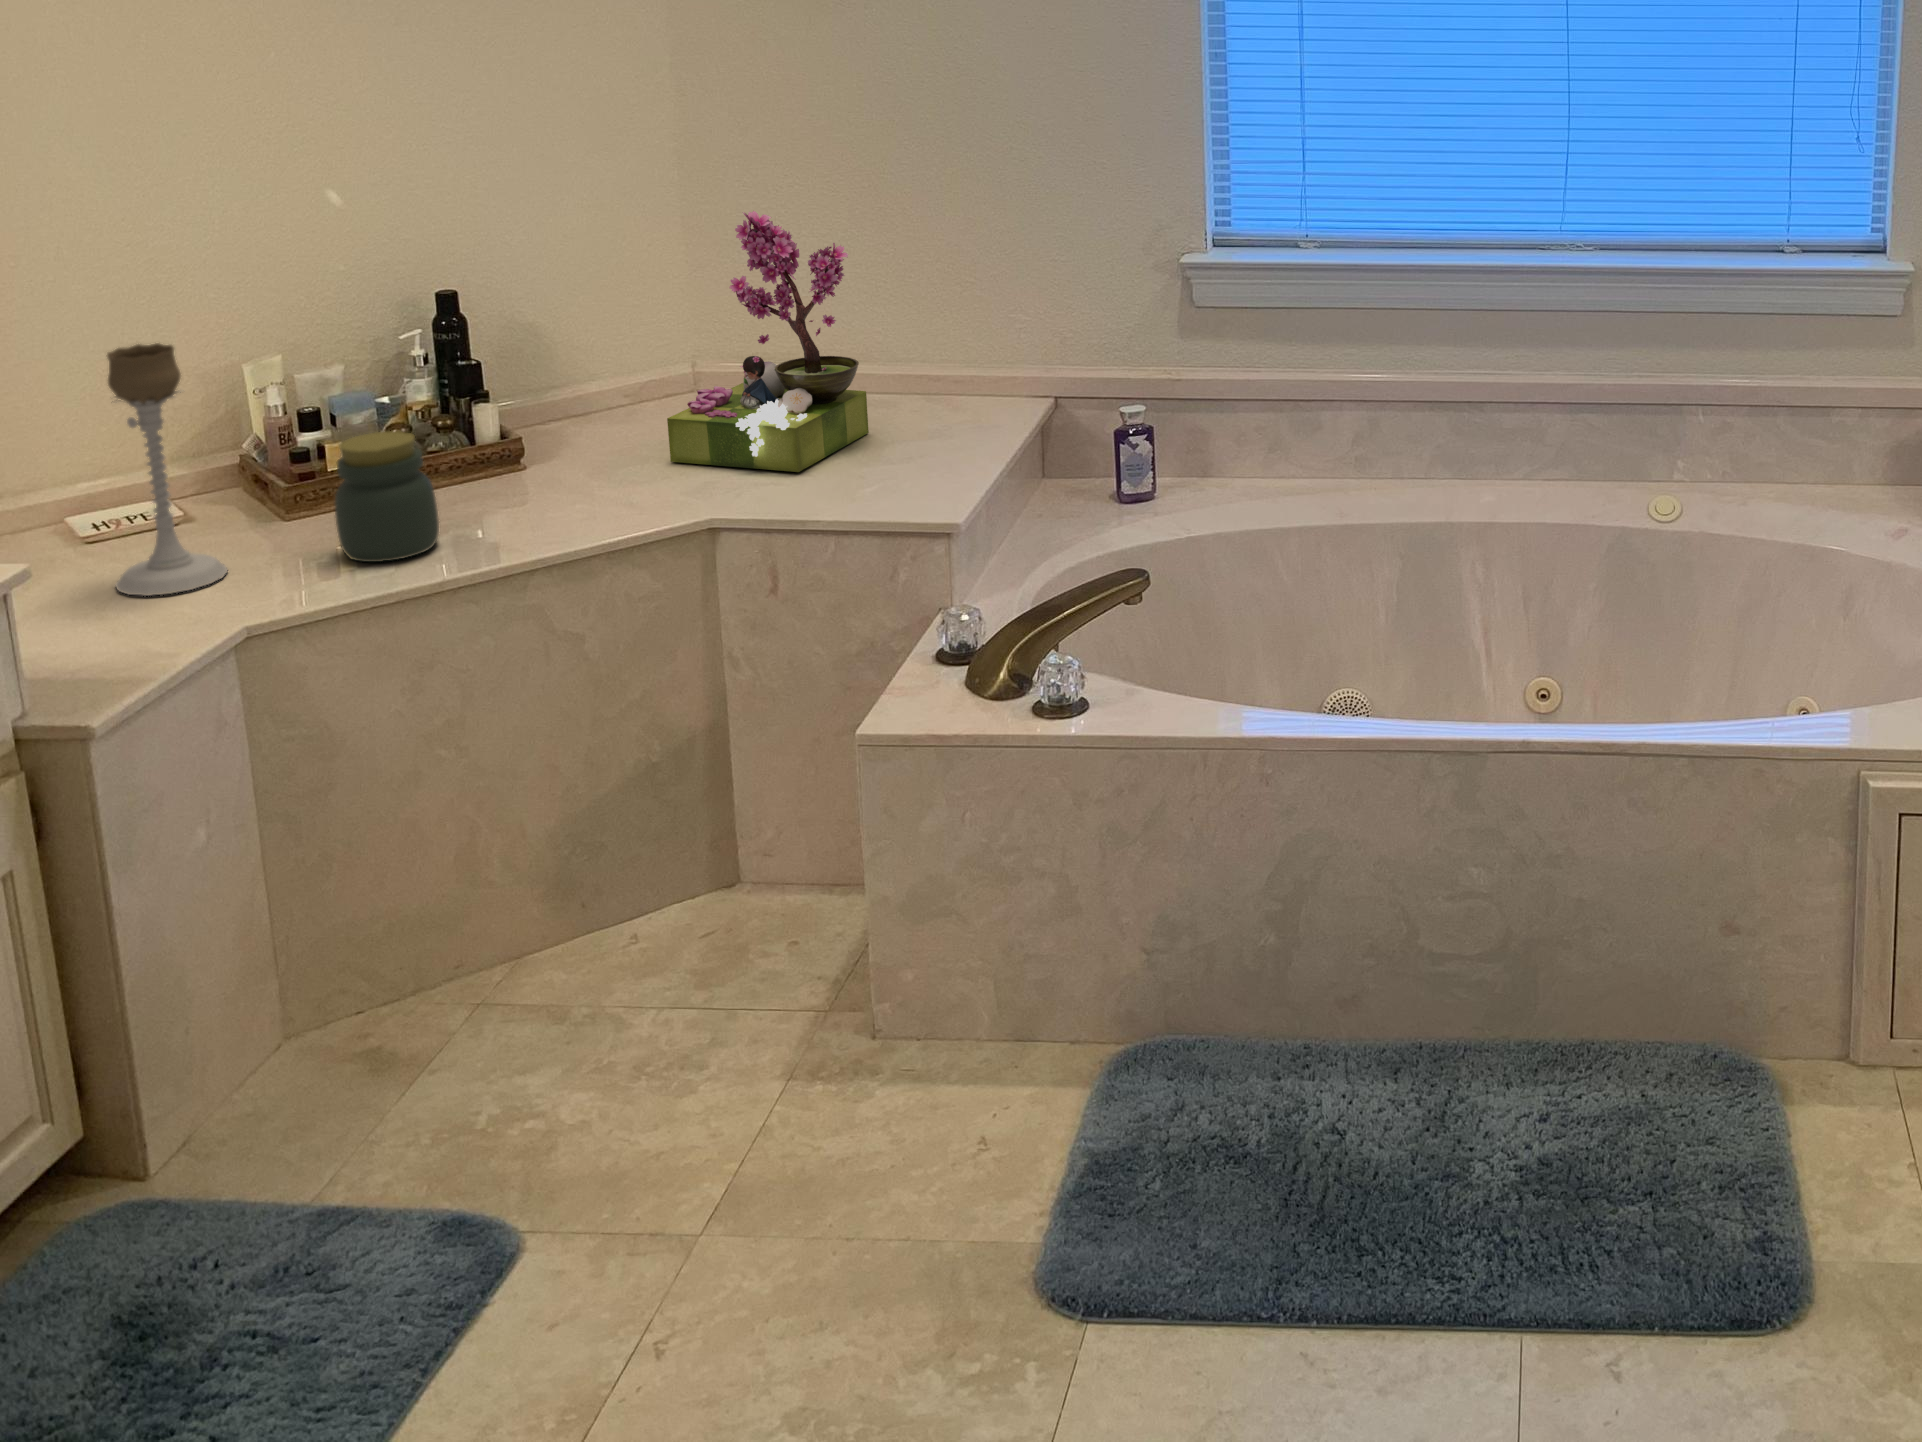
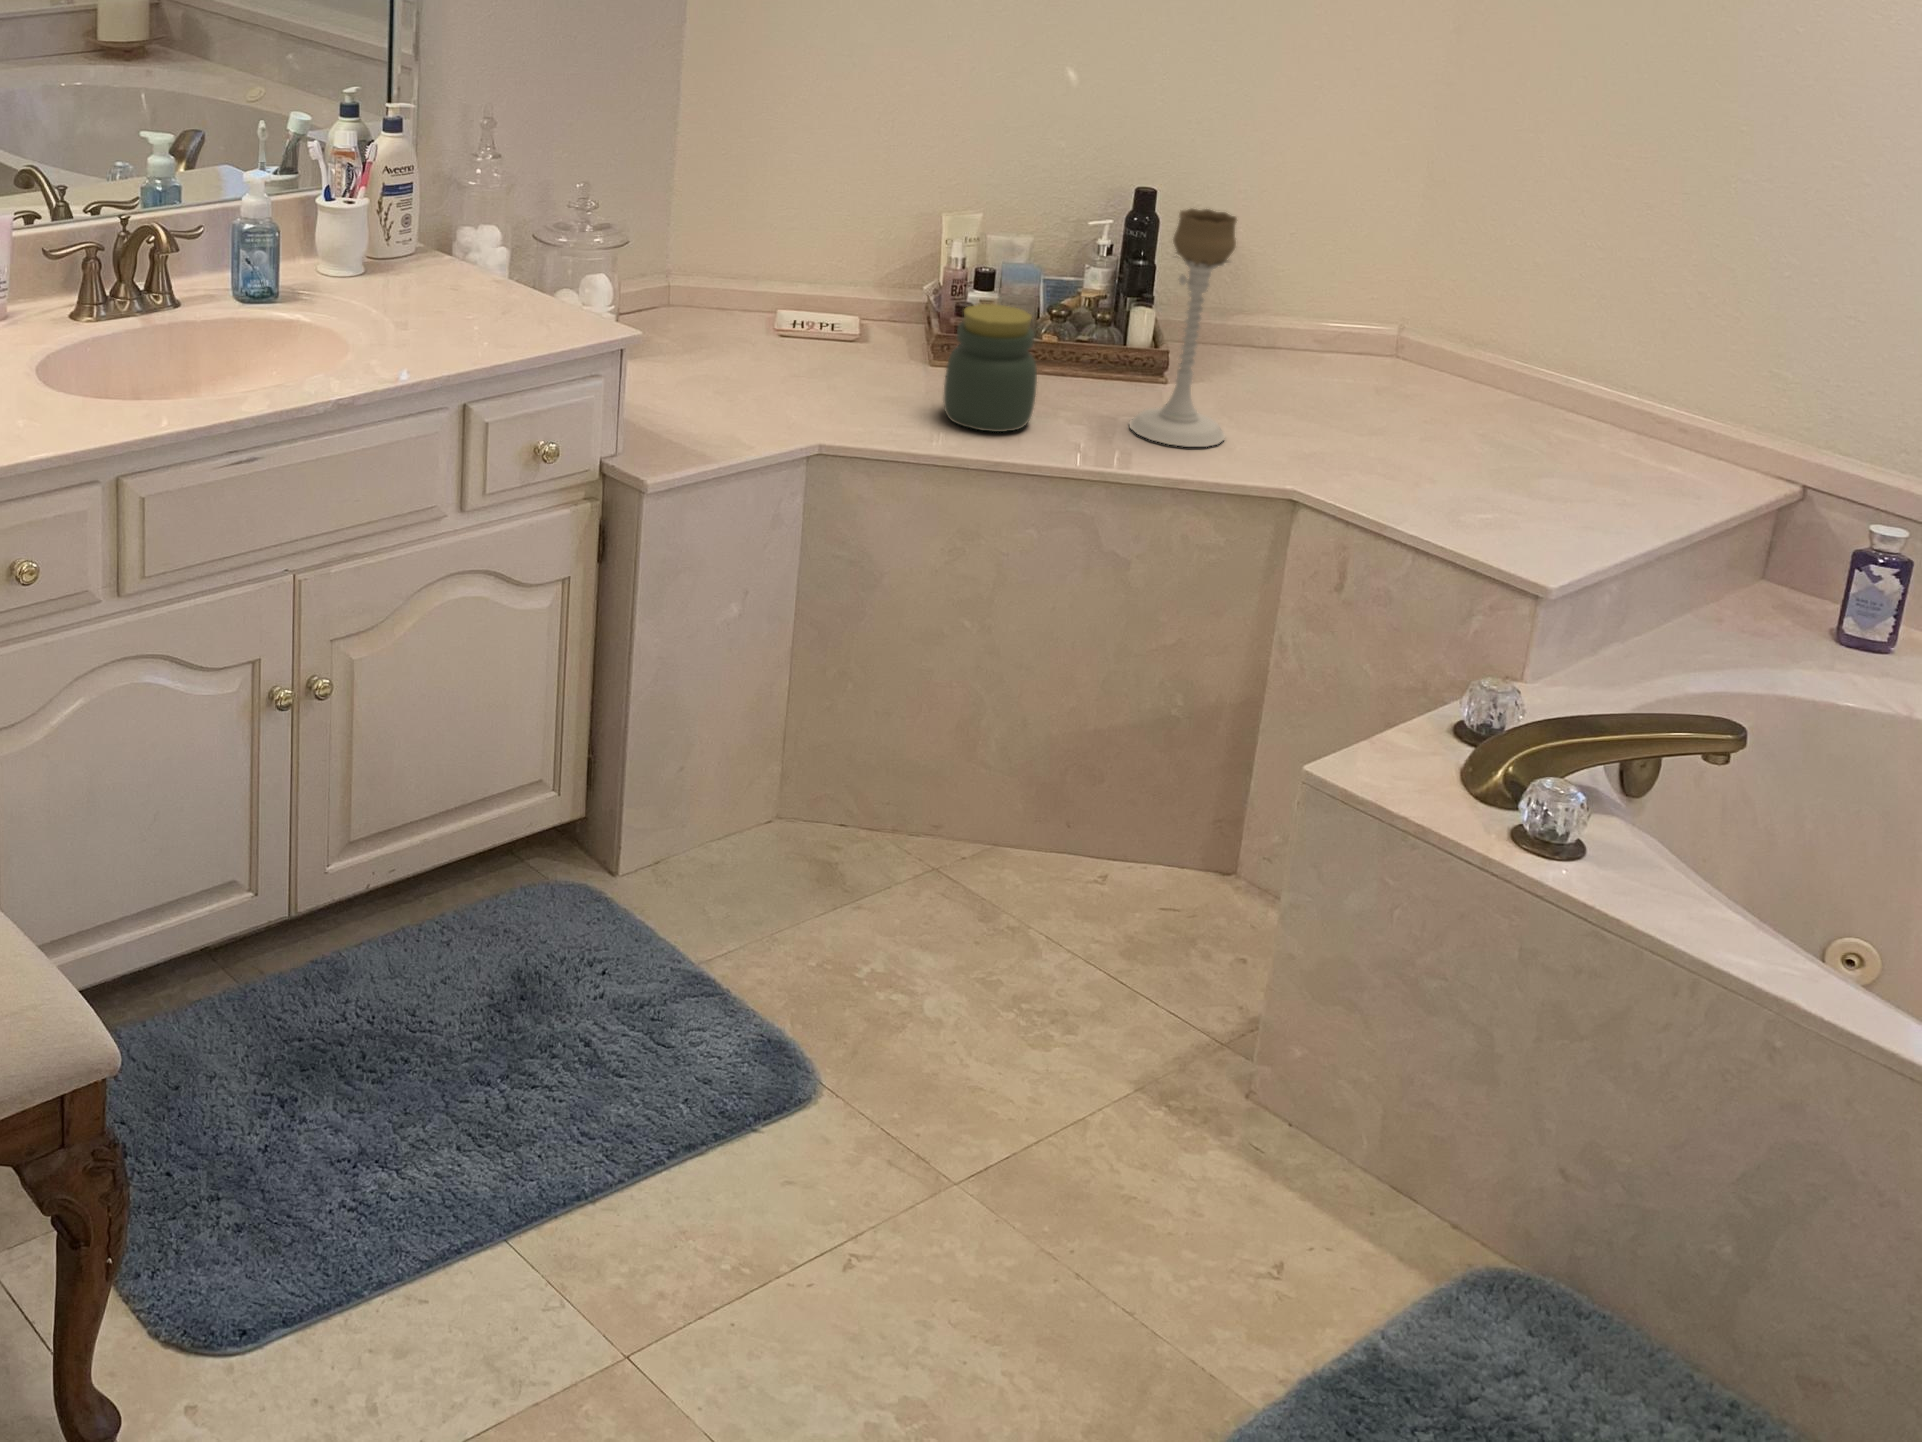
flower arrangement: present [667,211,869,472] -> none [1303,167,1570,472]
candle holder: present [107,343,228,596] -> present [1129,209,1237,447]

